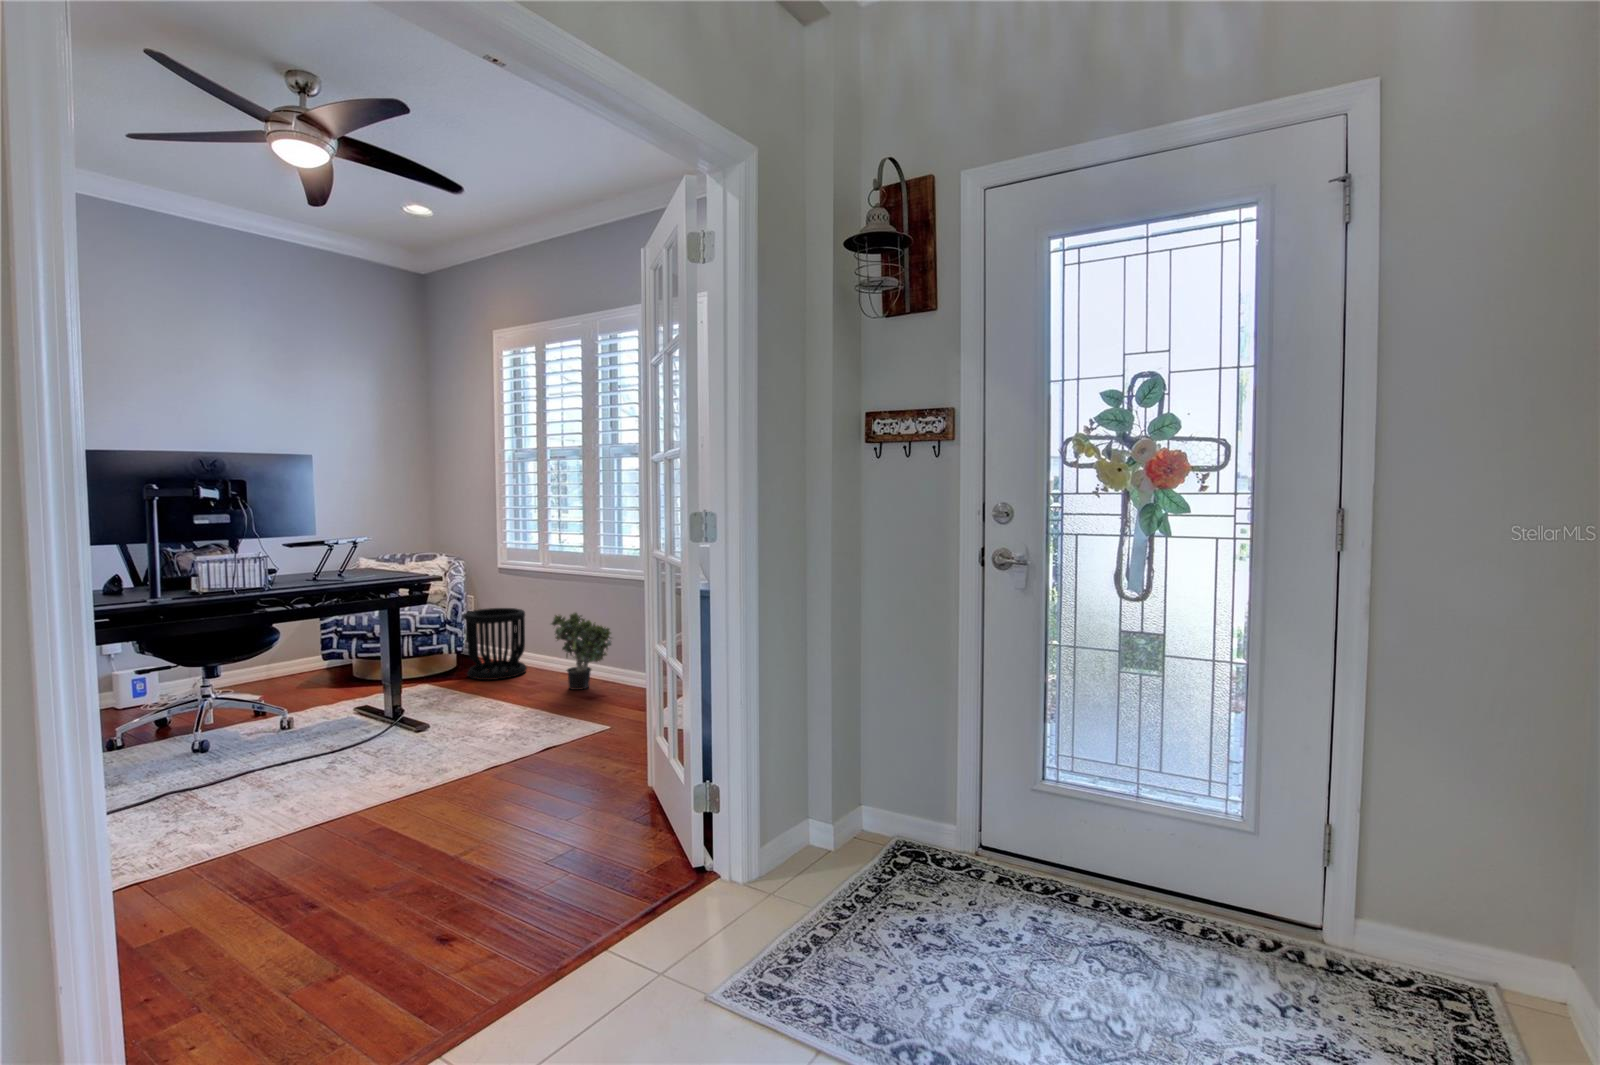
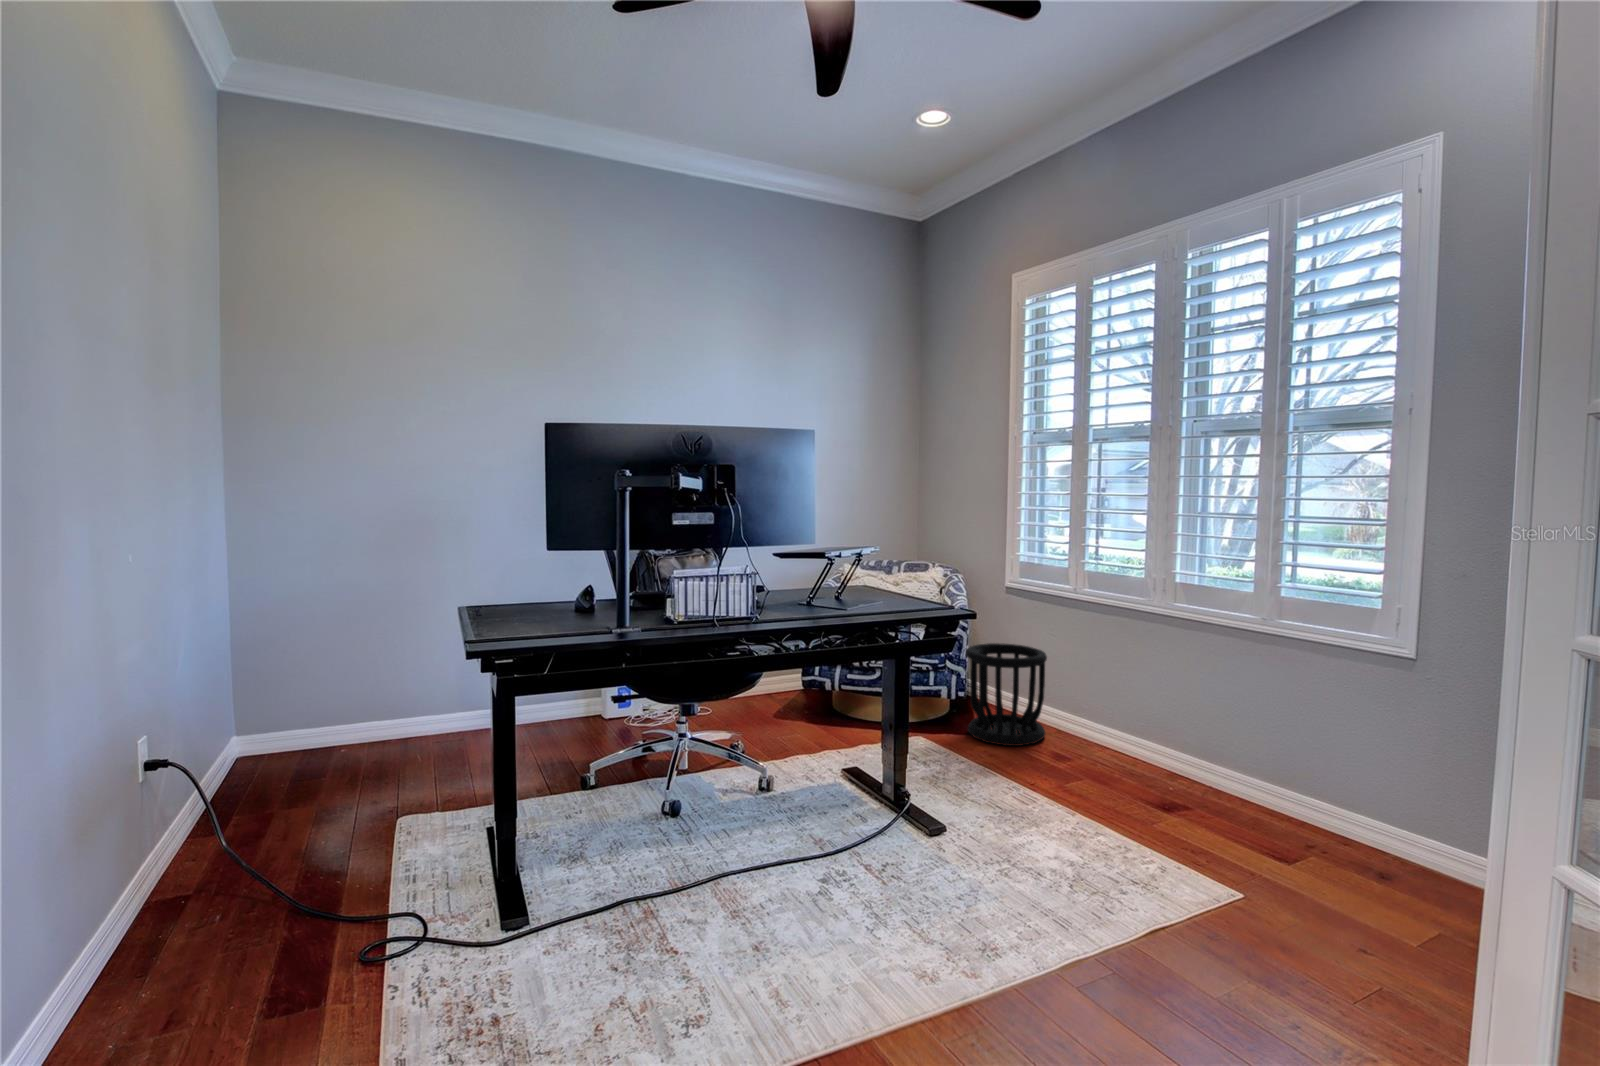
potted plant: present [551,613,611,690] -> none [1097,668,1202,790]

